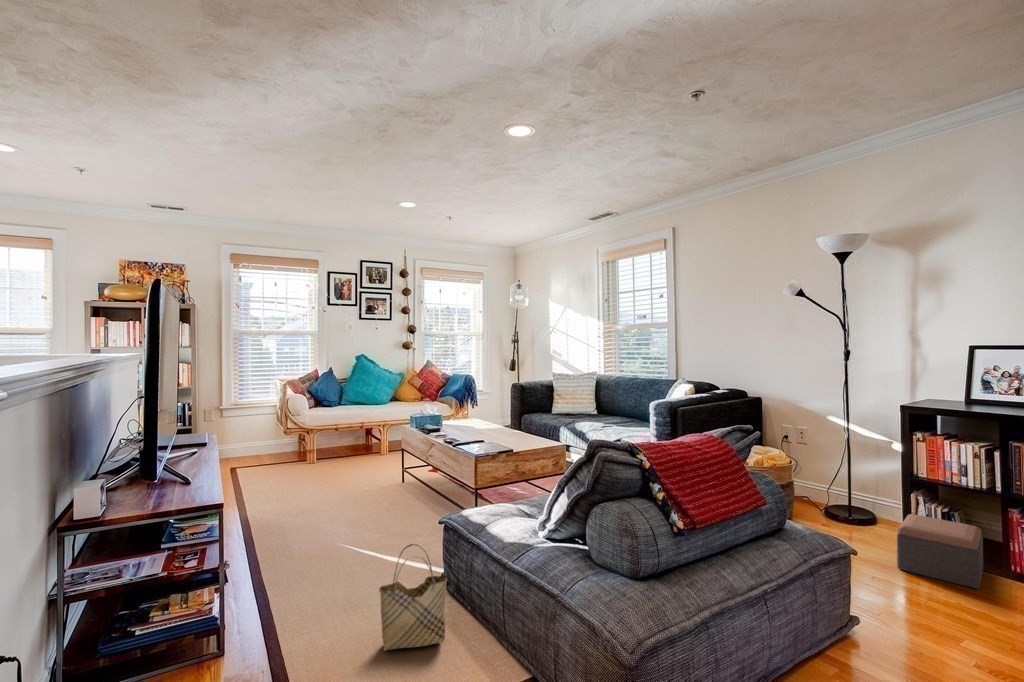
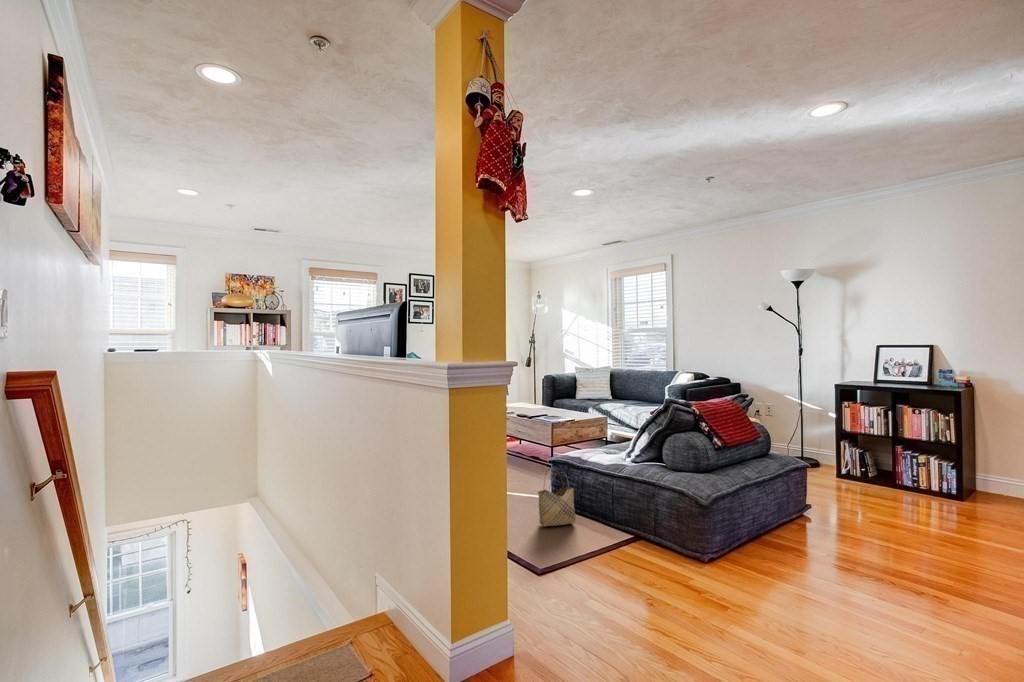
footstool: present [897,514,983,589] -> none [831,454,882,494]

